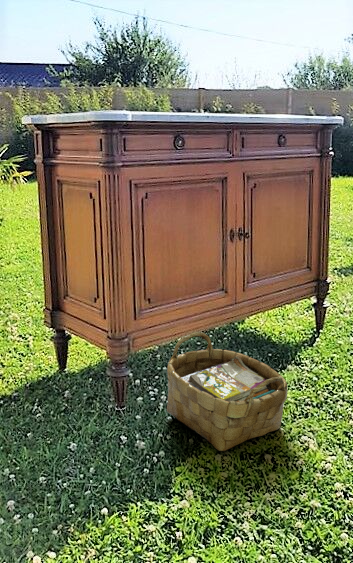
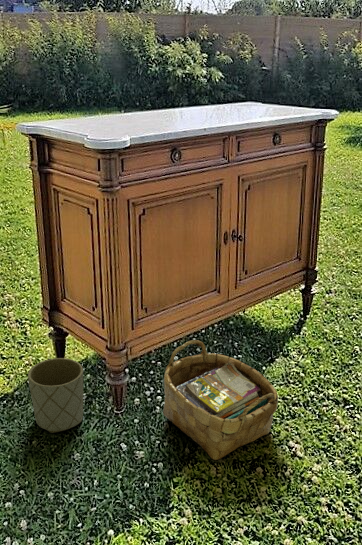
planter: none [26,352,83,427] -> present [28,358,83,433]

